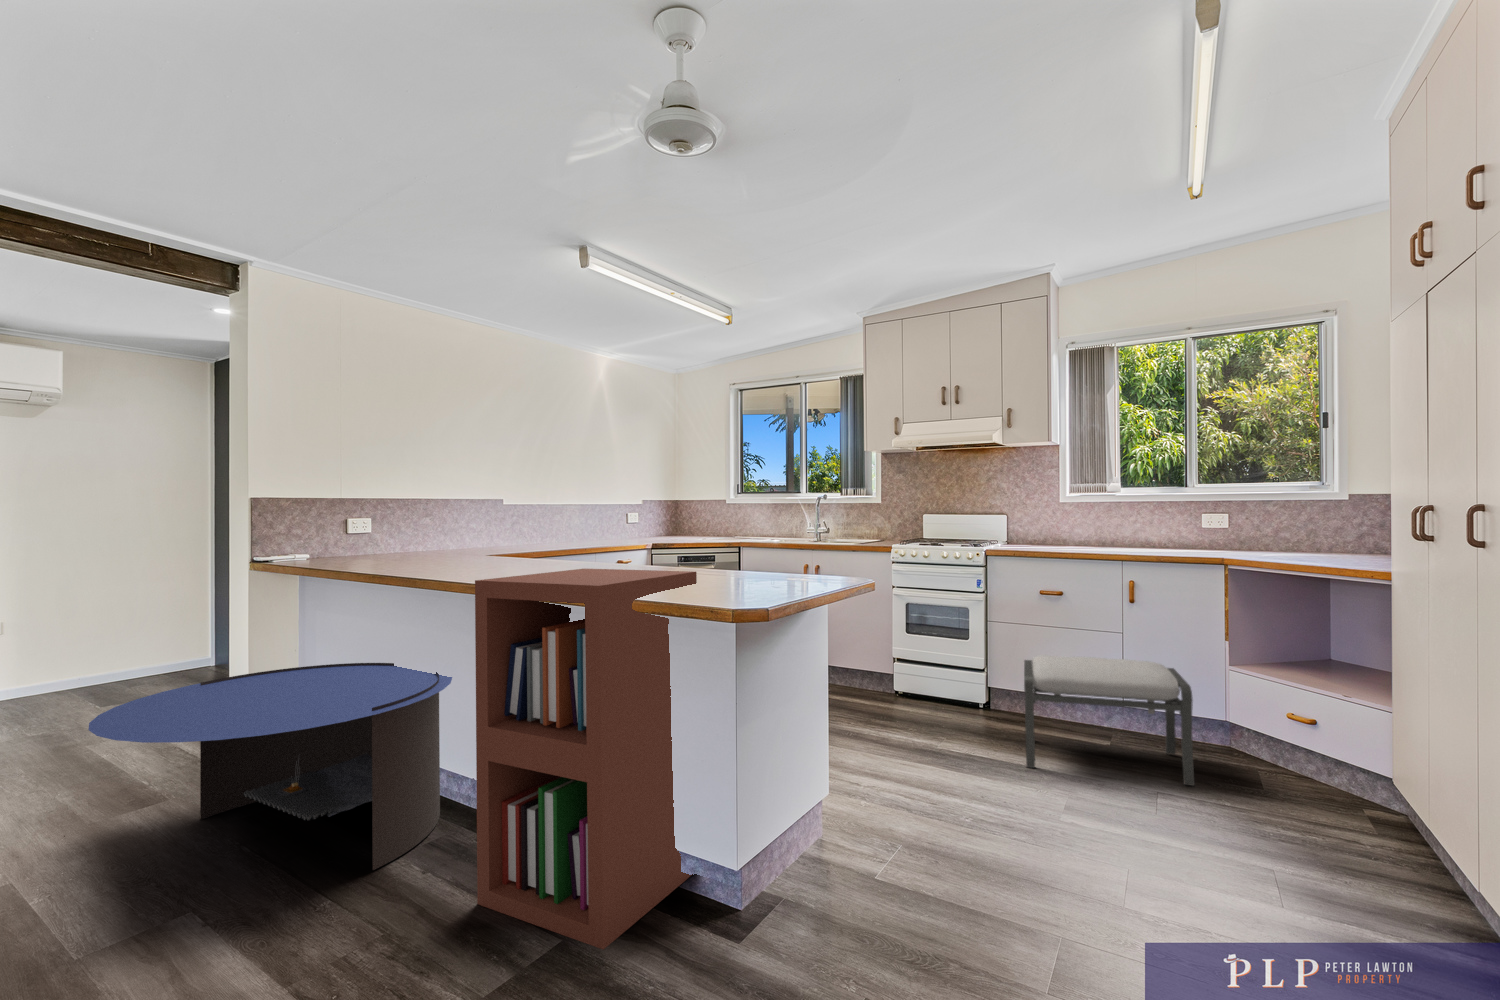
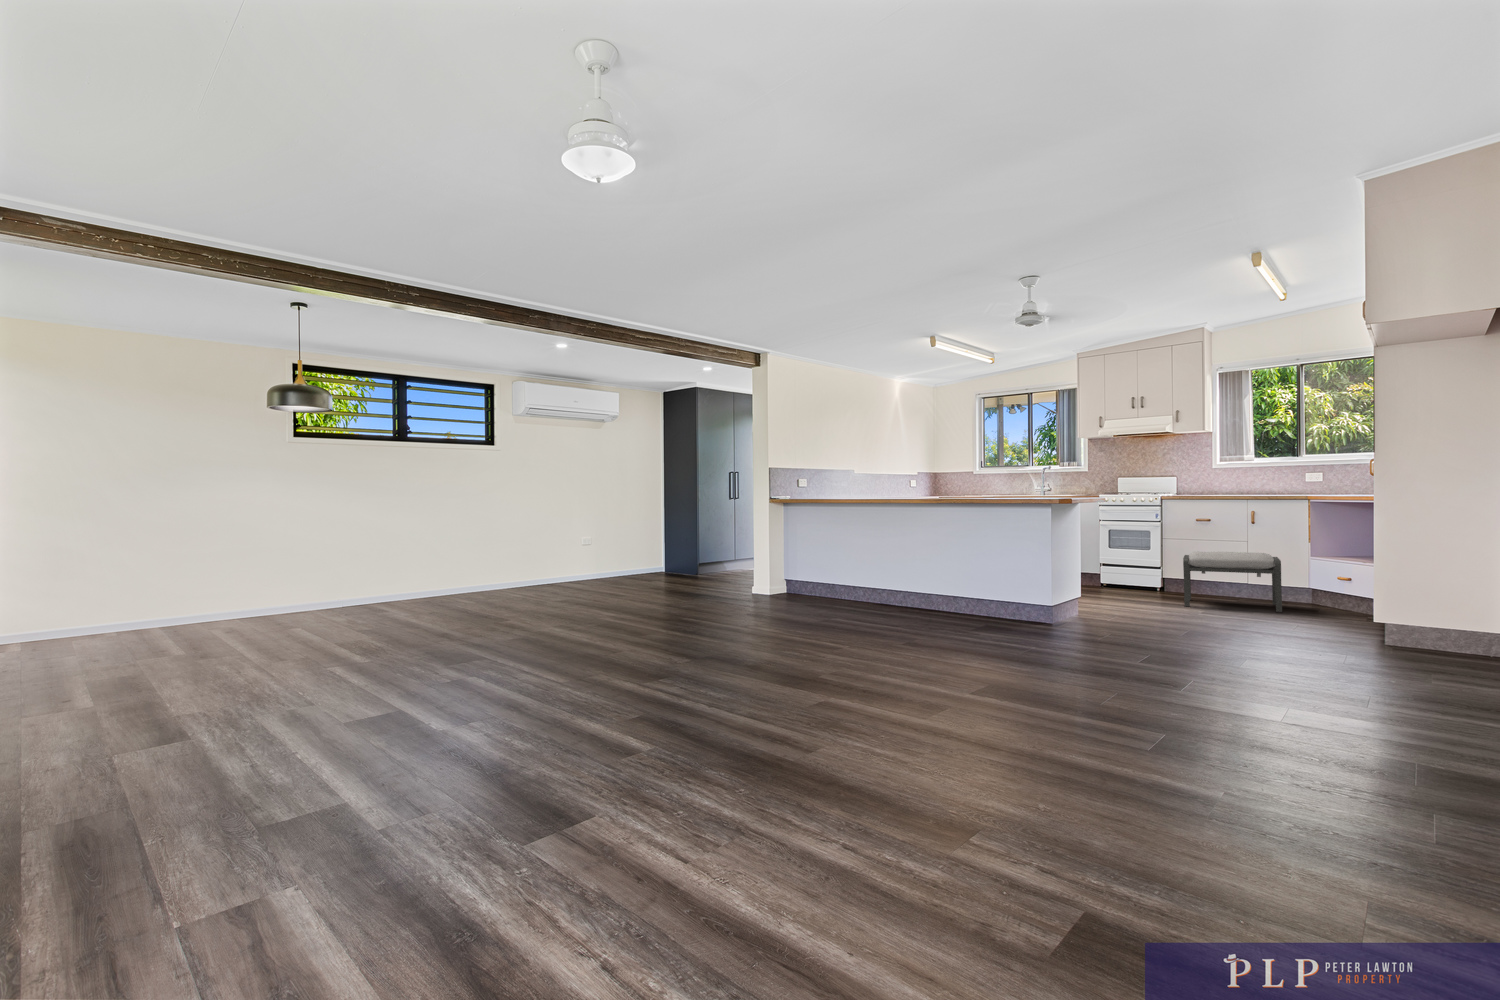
bookshelf: present [475,569,697,949] -> none [936,496,1026,631]
coffee table: present [88,663,452,870] -> none [772,547,898,617]

